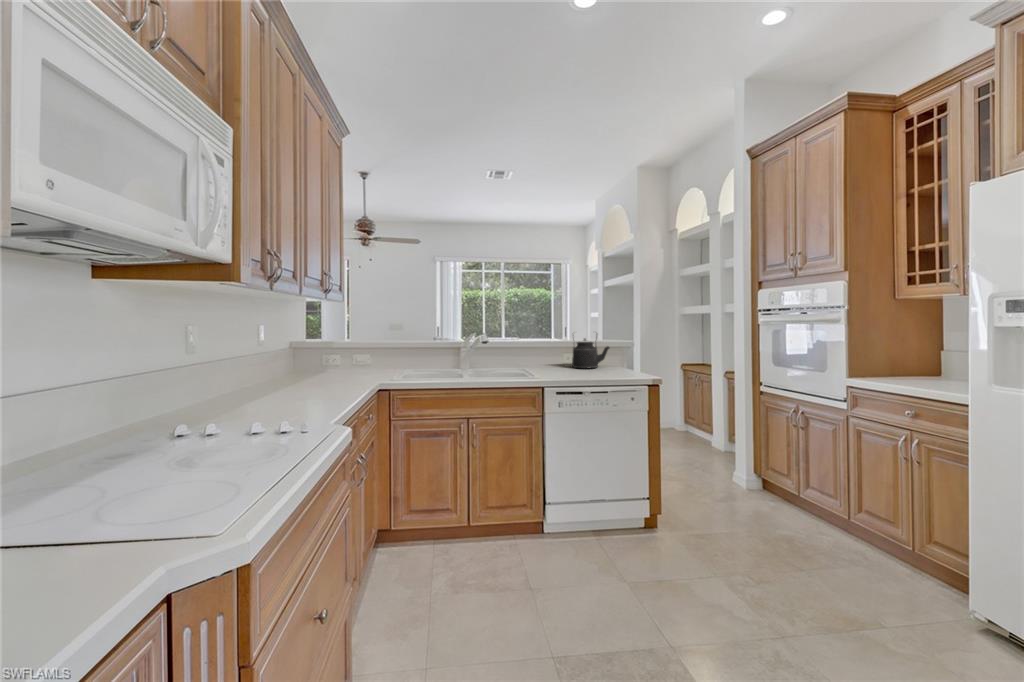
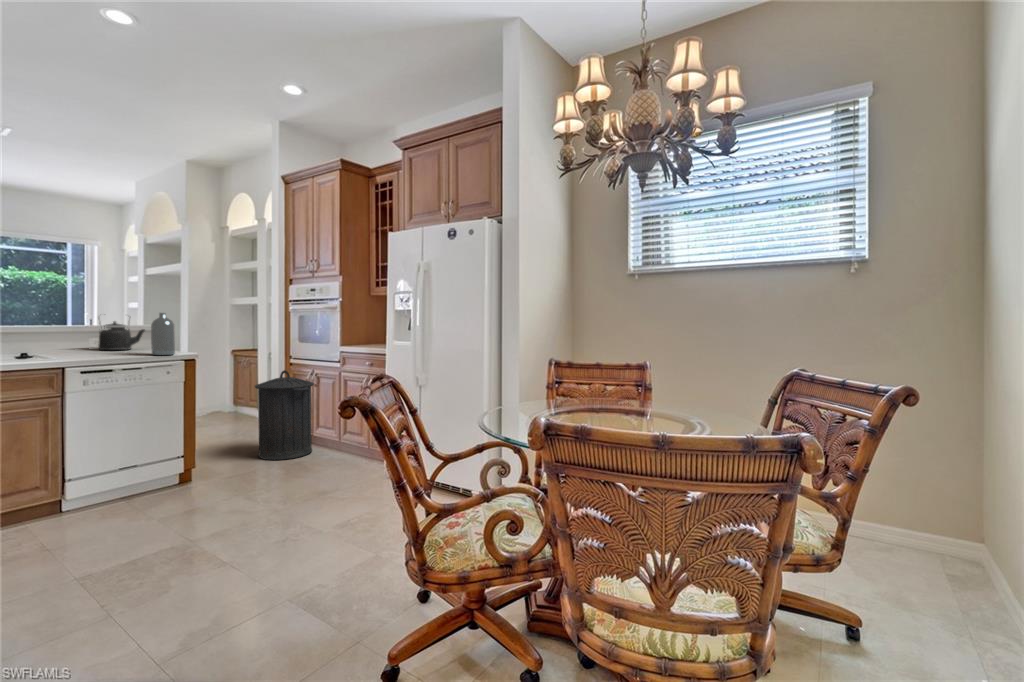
bottle: none [617,331,638,379] -> present [151,313,175,355]
trash can: none [718,401,798,523] -> present [255,370,314,460]

